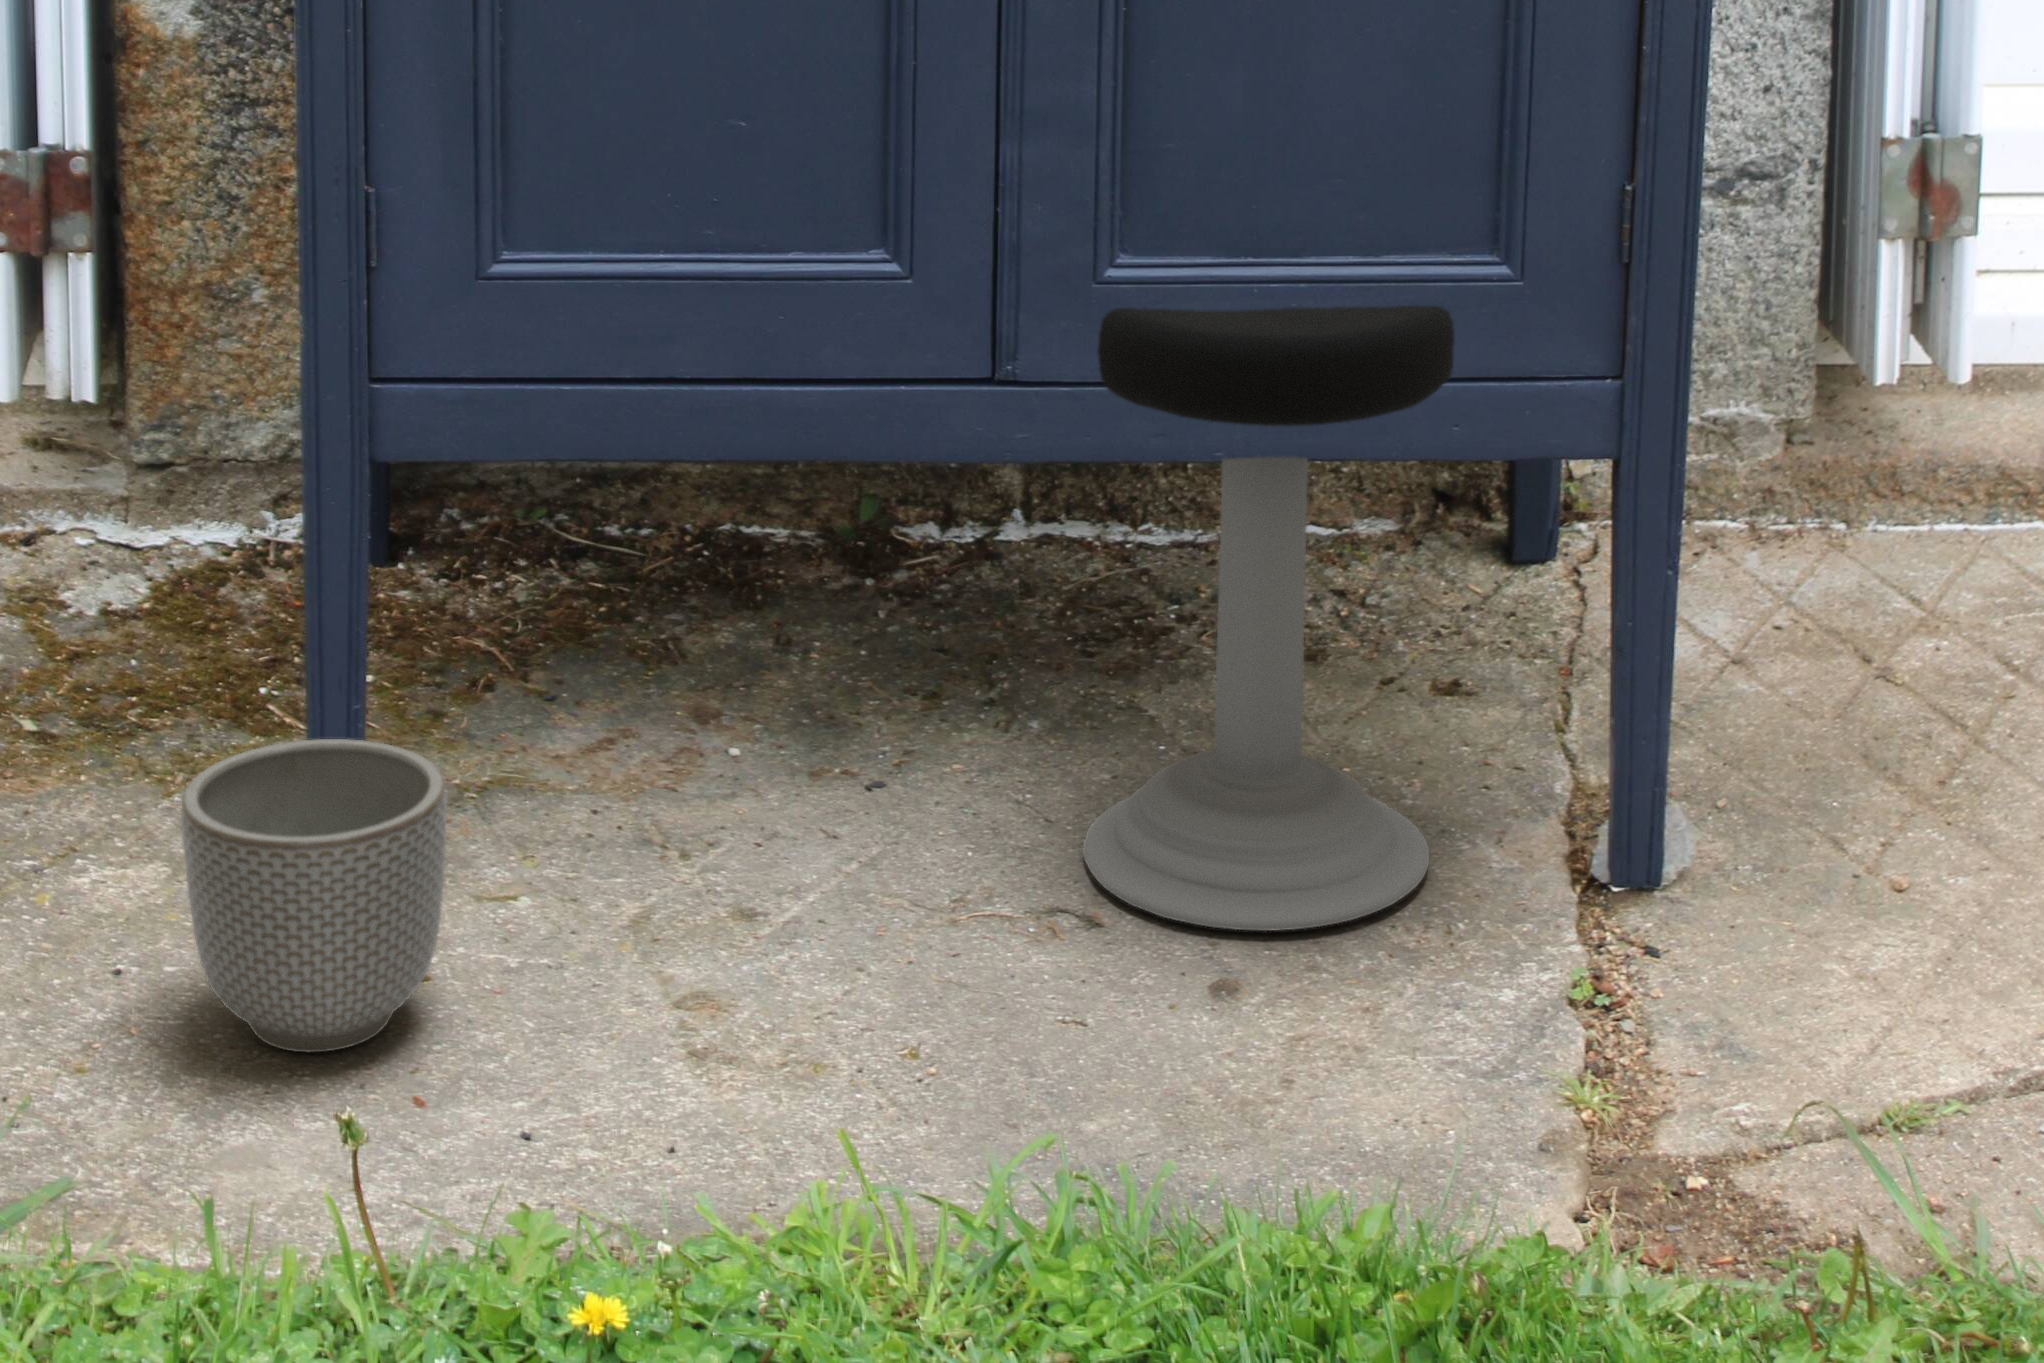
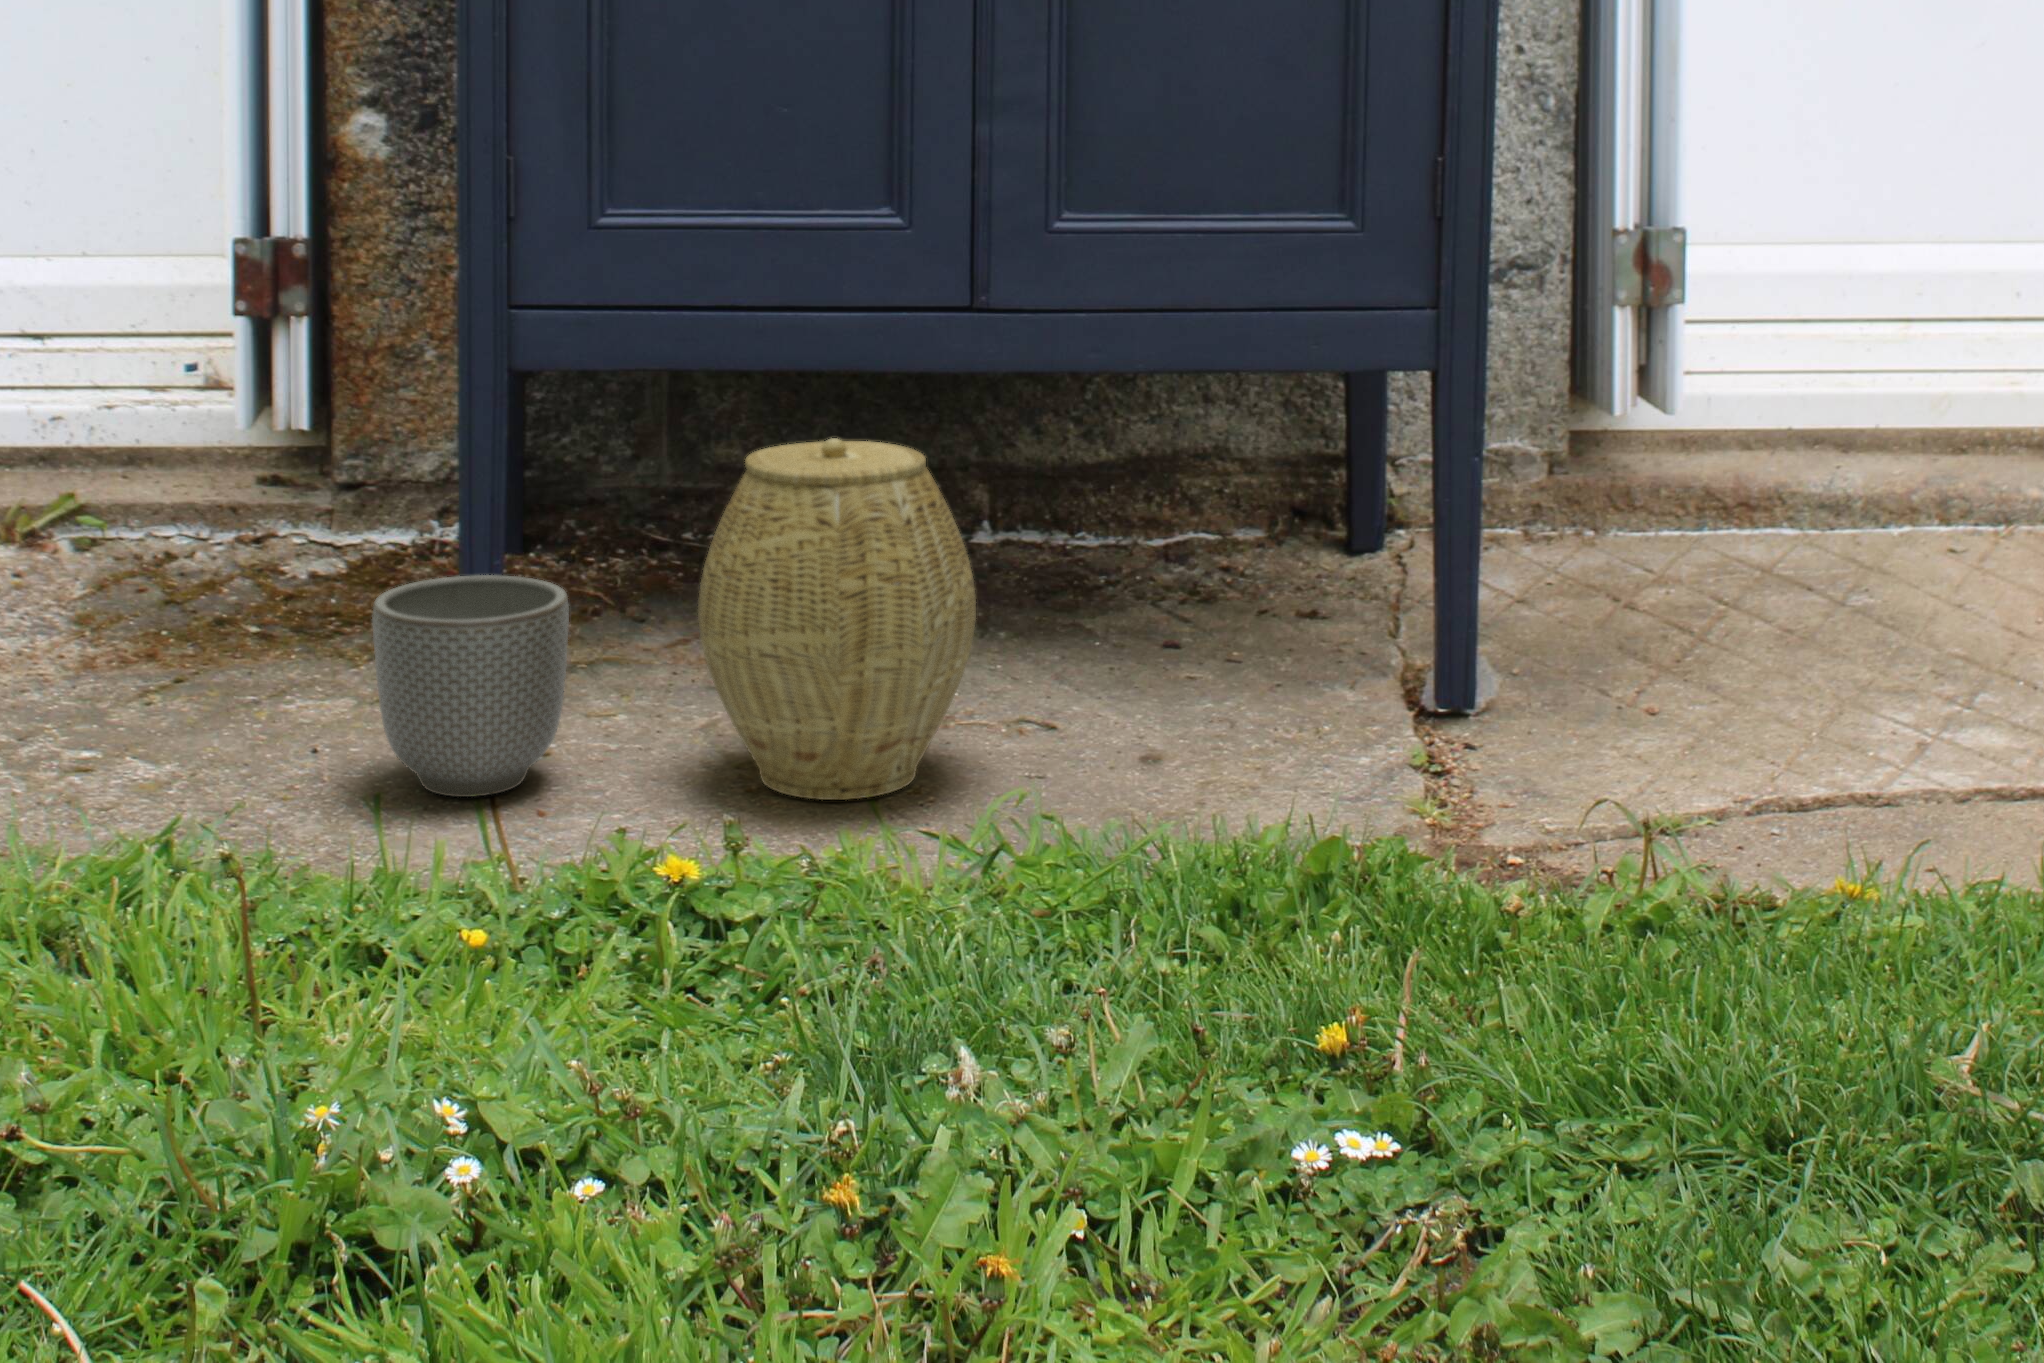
stool: present [1082,306,1454,931] -> none [1034,236,1312,730]
woven basket: none [622,567,996,1062] -> present [698,438,976,800]

